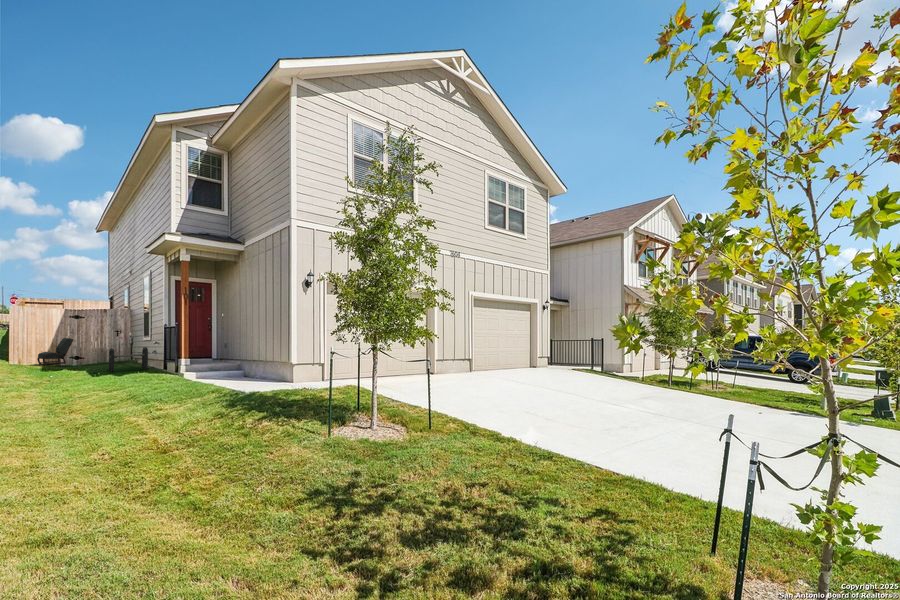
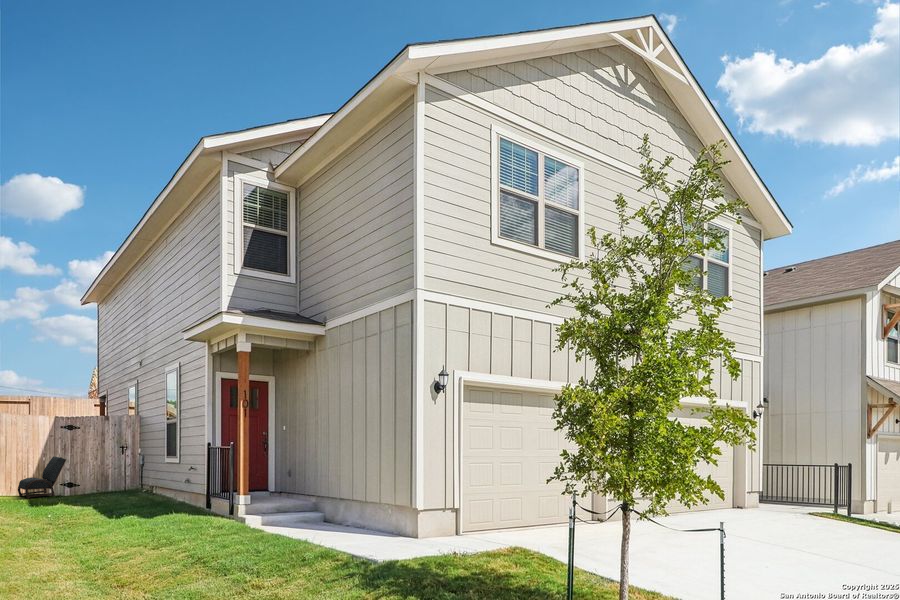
bench: present [109,347,148,372] -> none [115,476,170,516]

